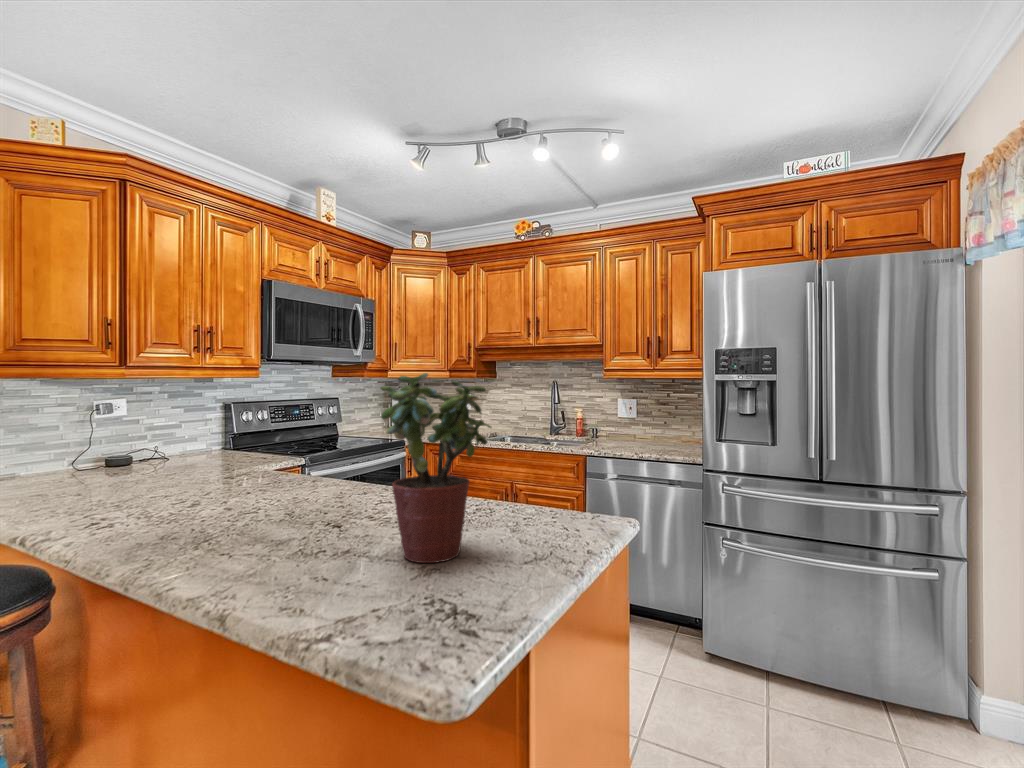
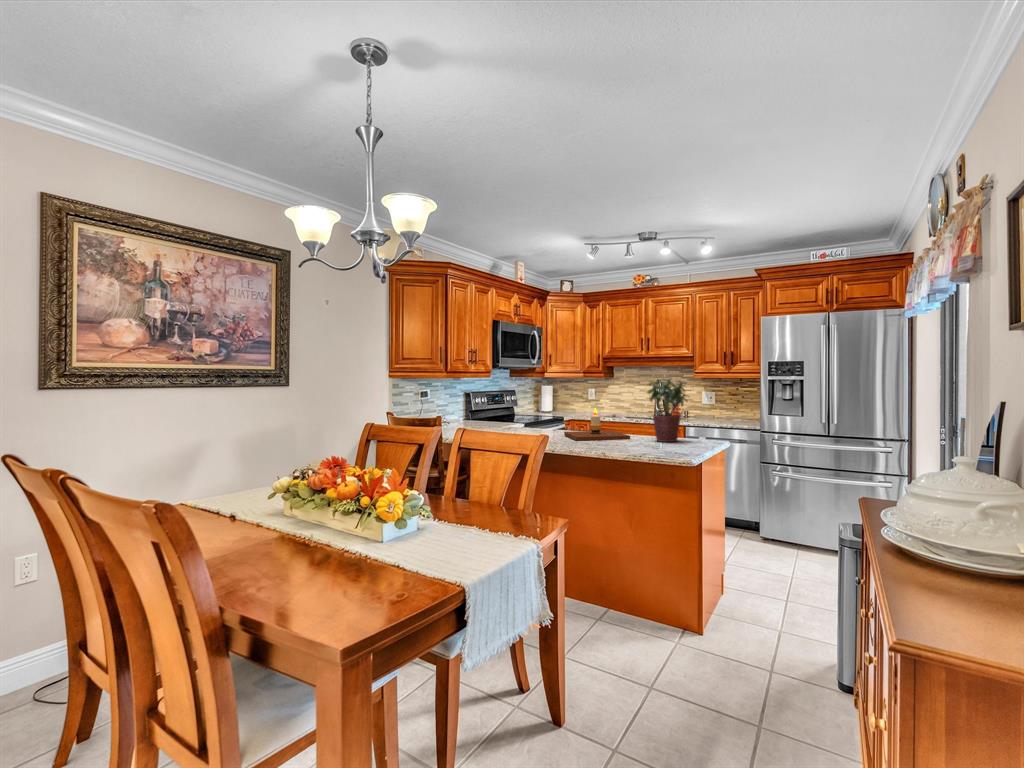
candle: none [196,450,369,549] -> present [564,408,630,441]

